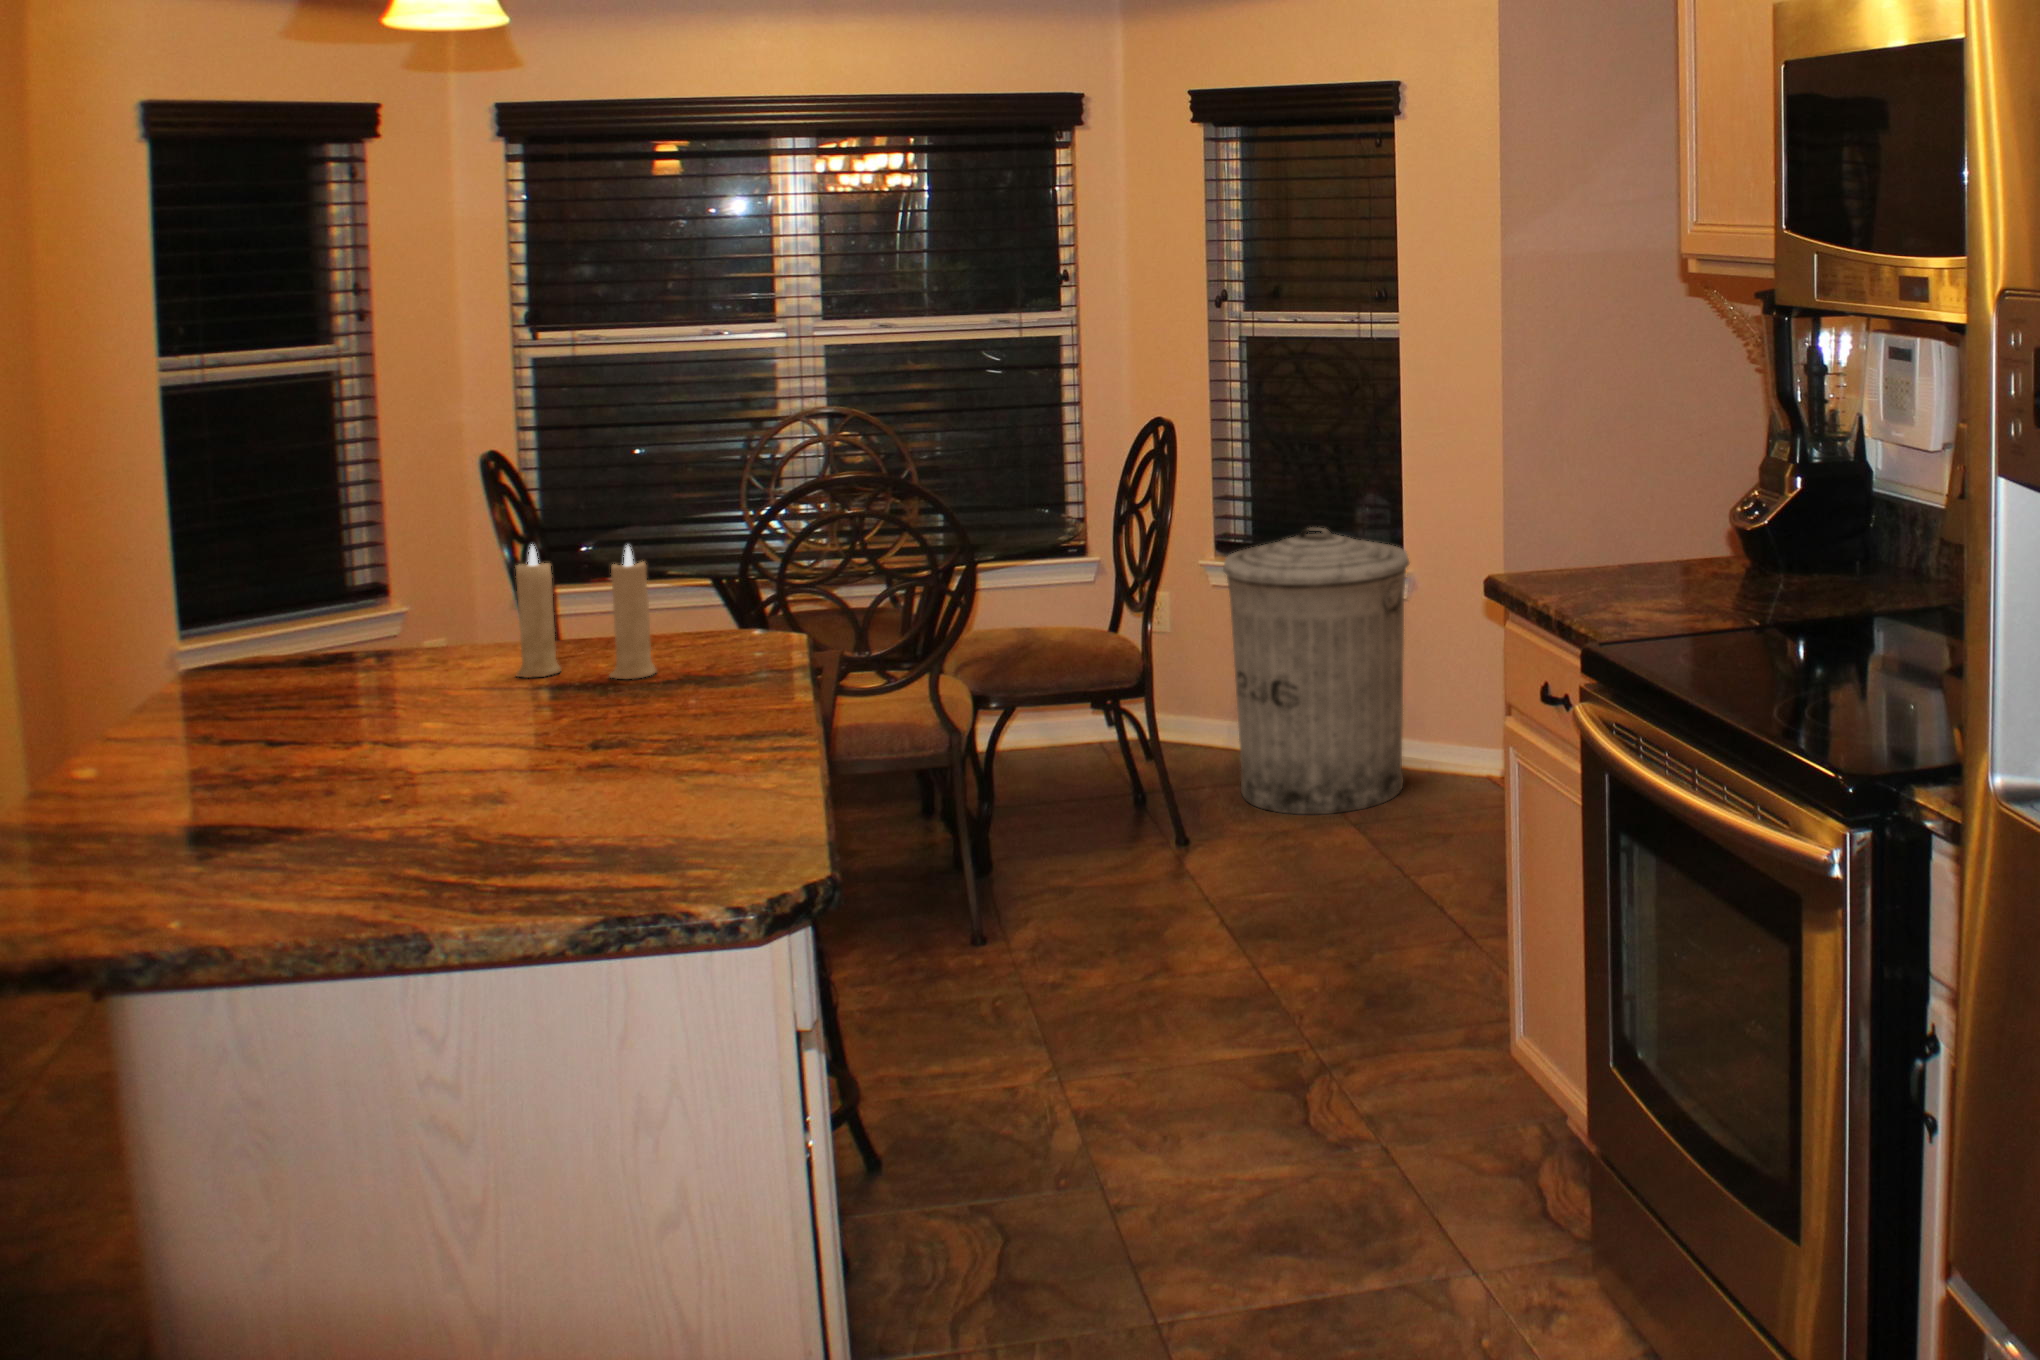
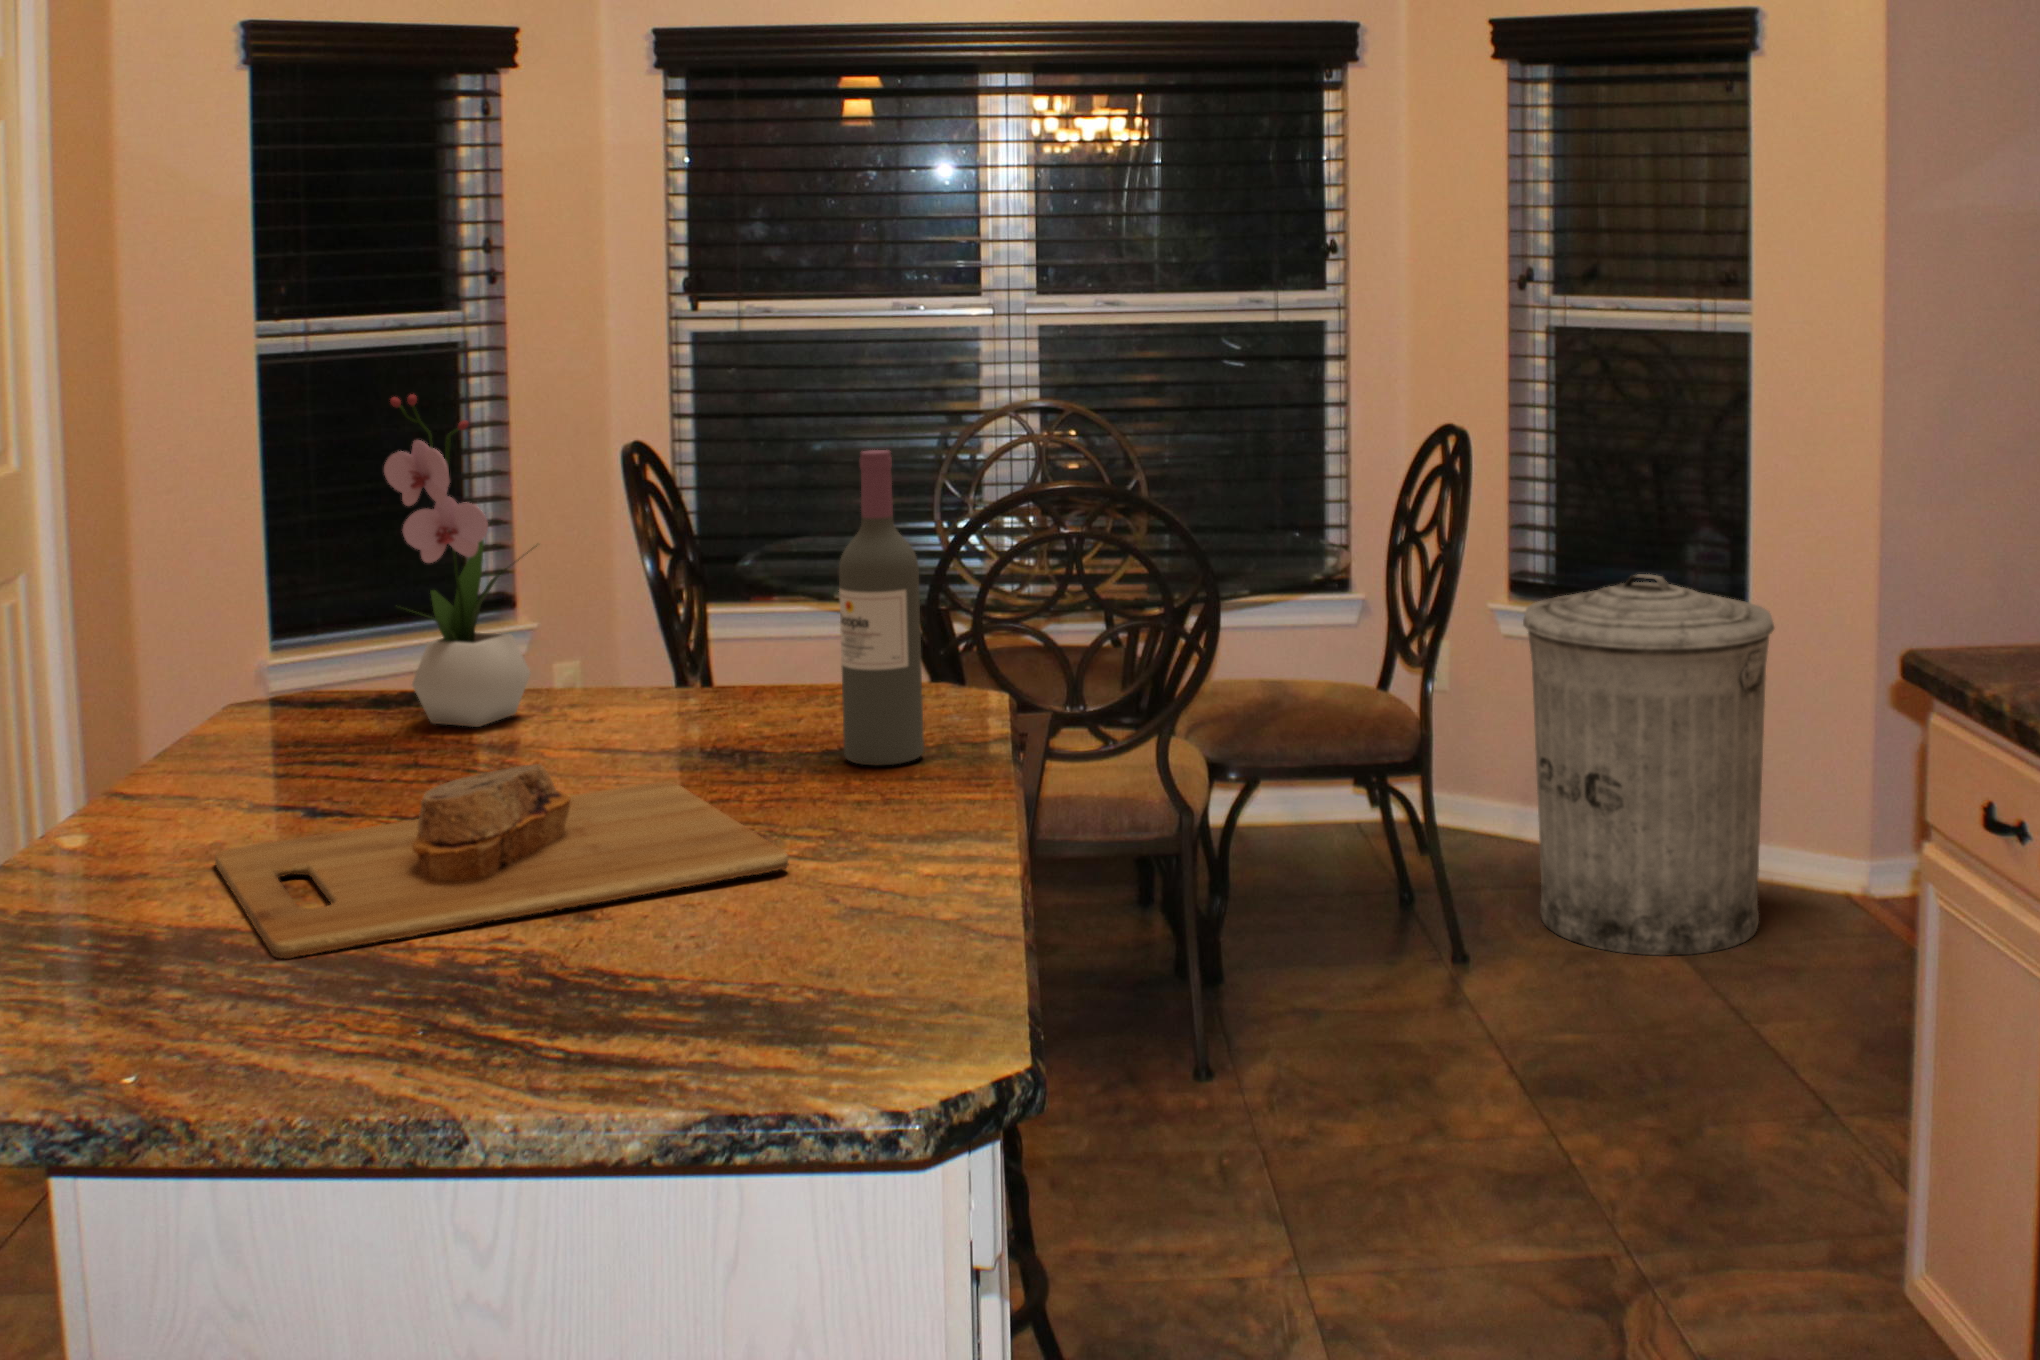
flower arrangement: none [279,433,415,692] -> present [384,394,537,727]
wine bottle: none [671,465,742,698] -> present [839,450,924,766]
candle: present [516,546,656,679] -> none [651,541,822,731]
cutting board: none [168,711,644,861] -> present [215,764,788,959]

